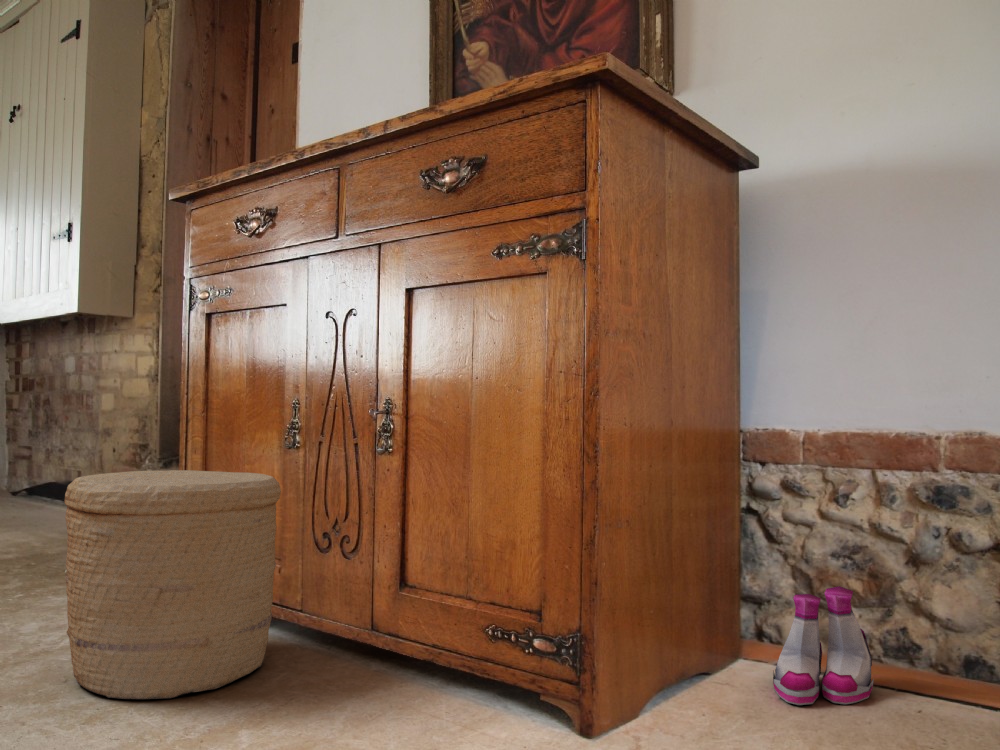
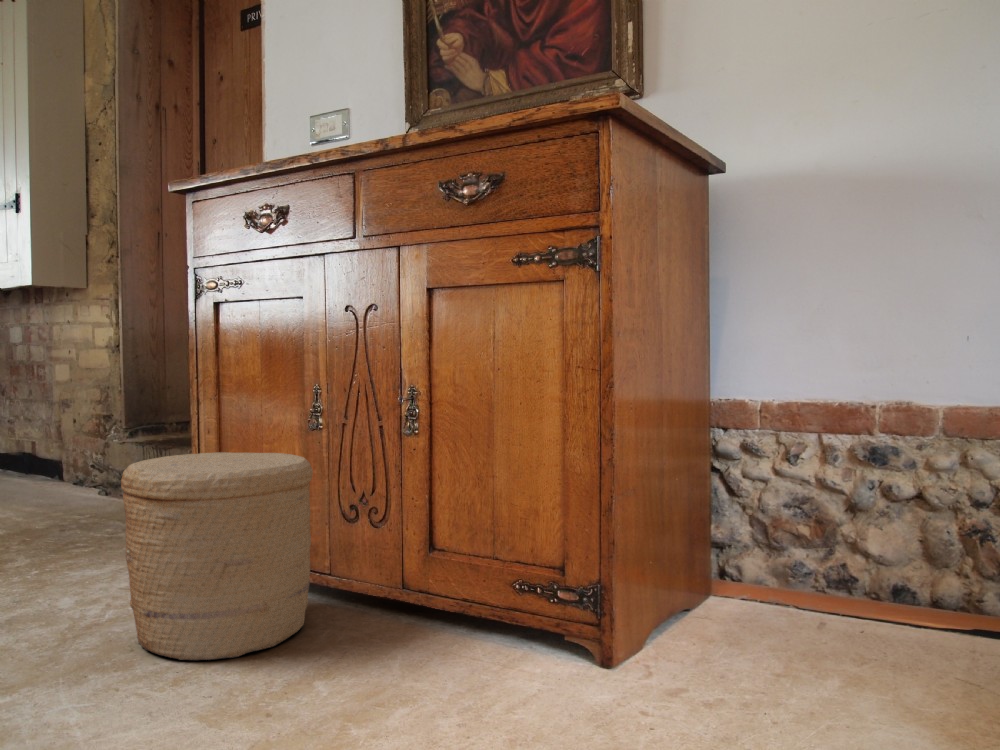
boots: present [773,586,874,705] -> none [742,532,821,630]

